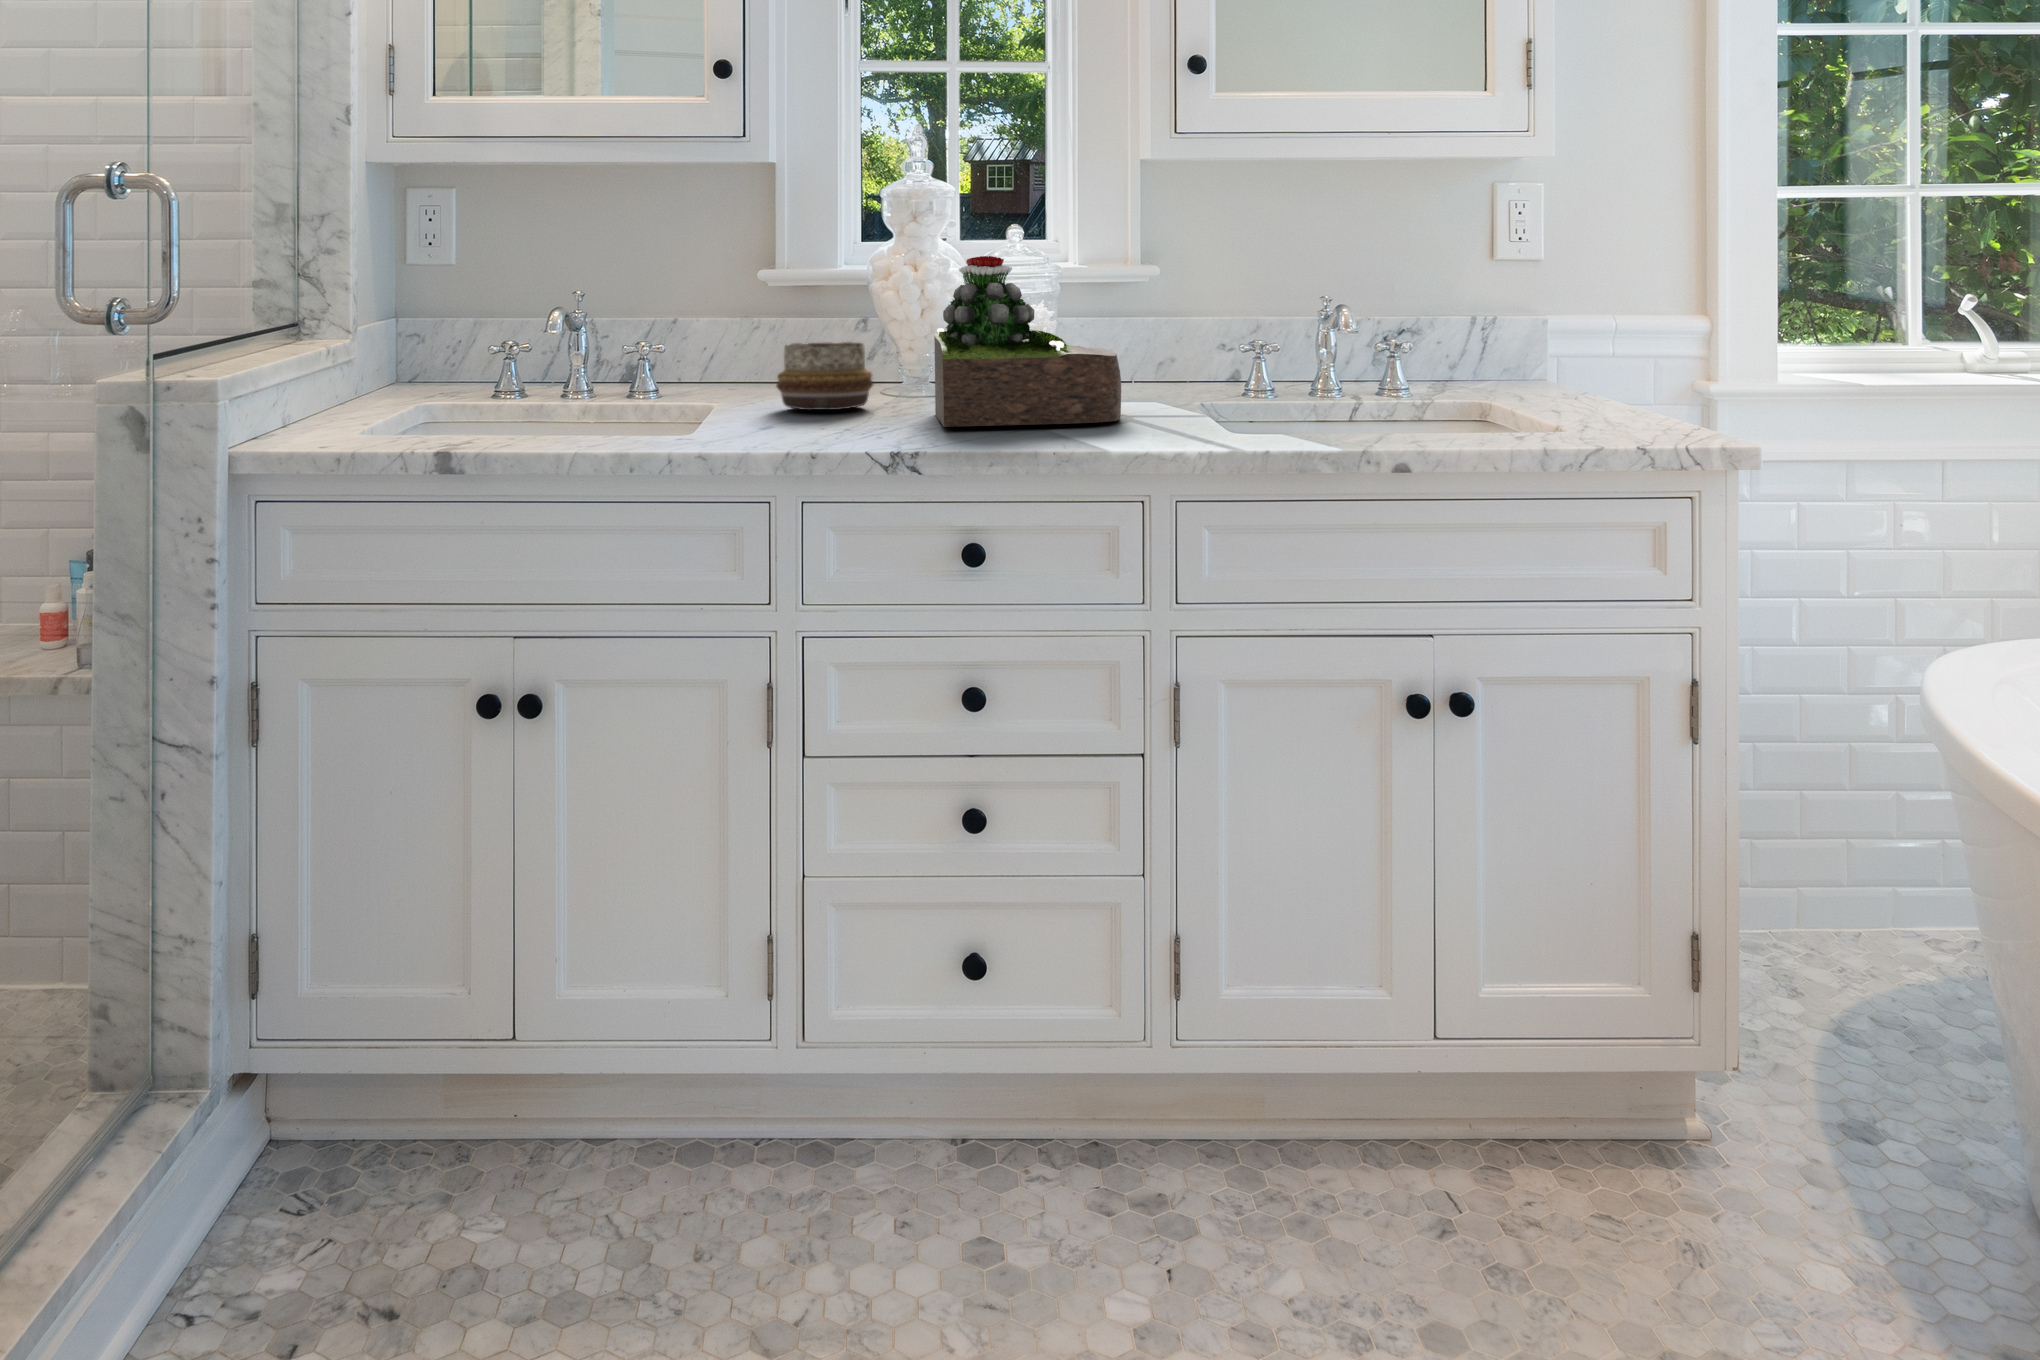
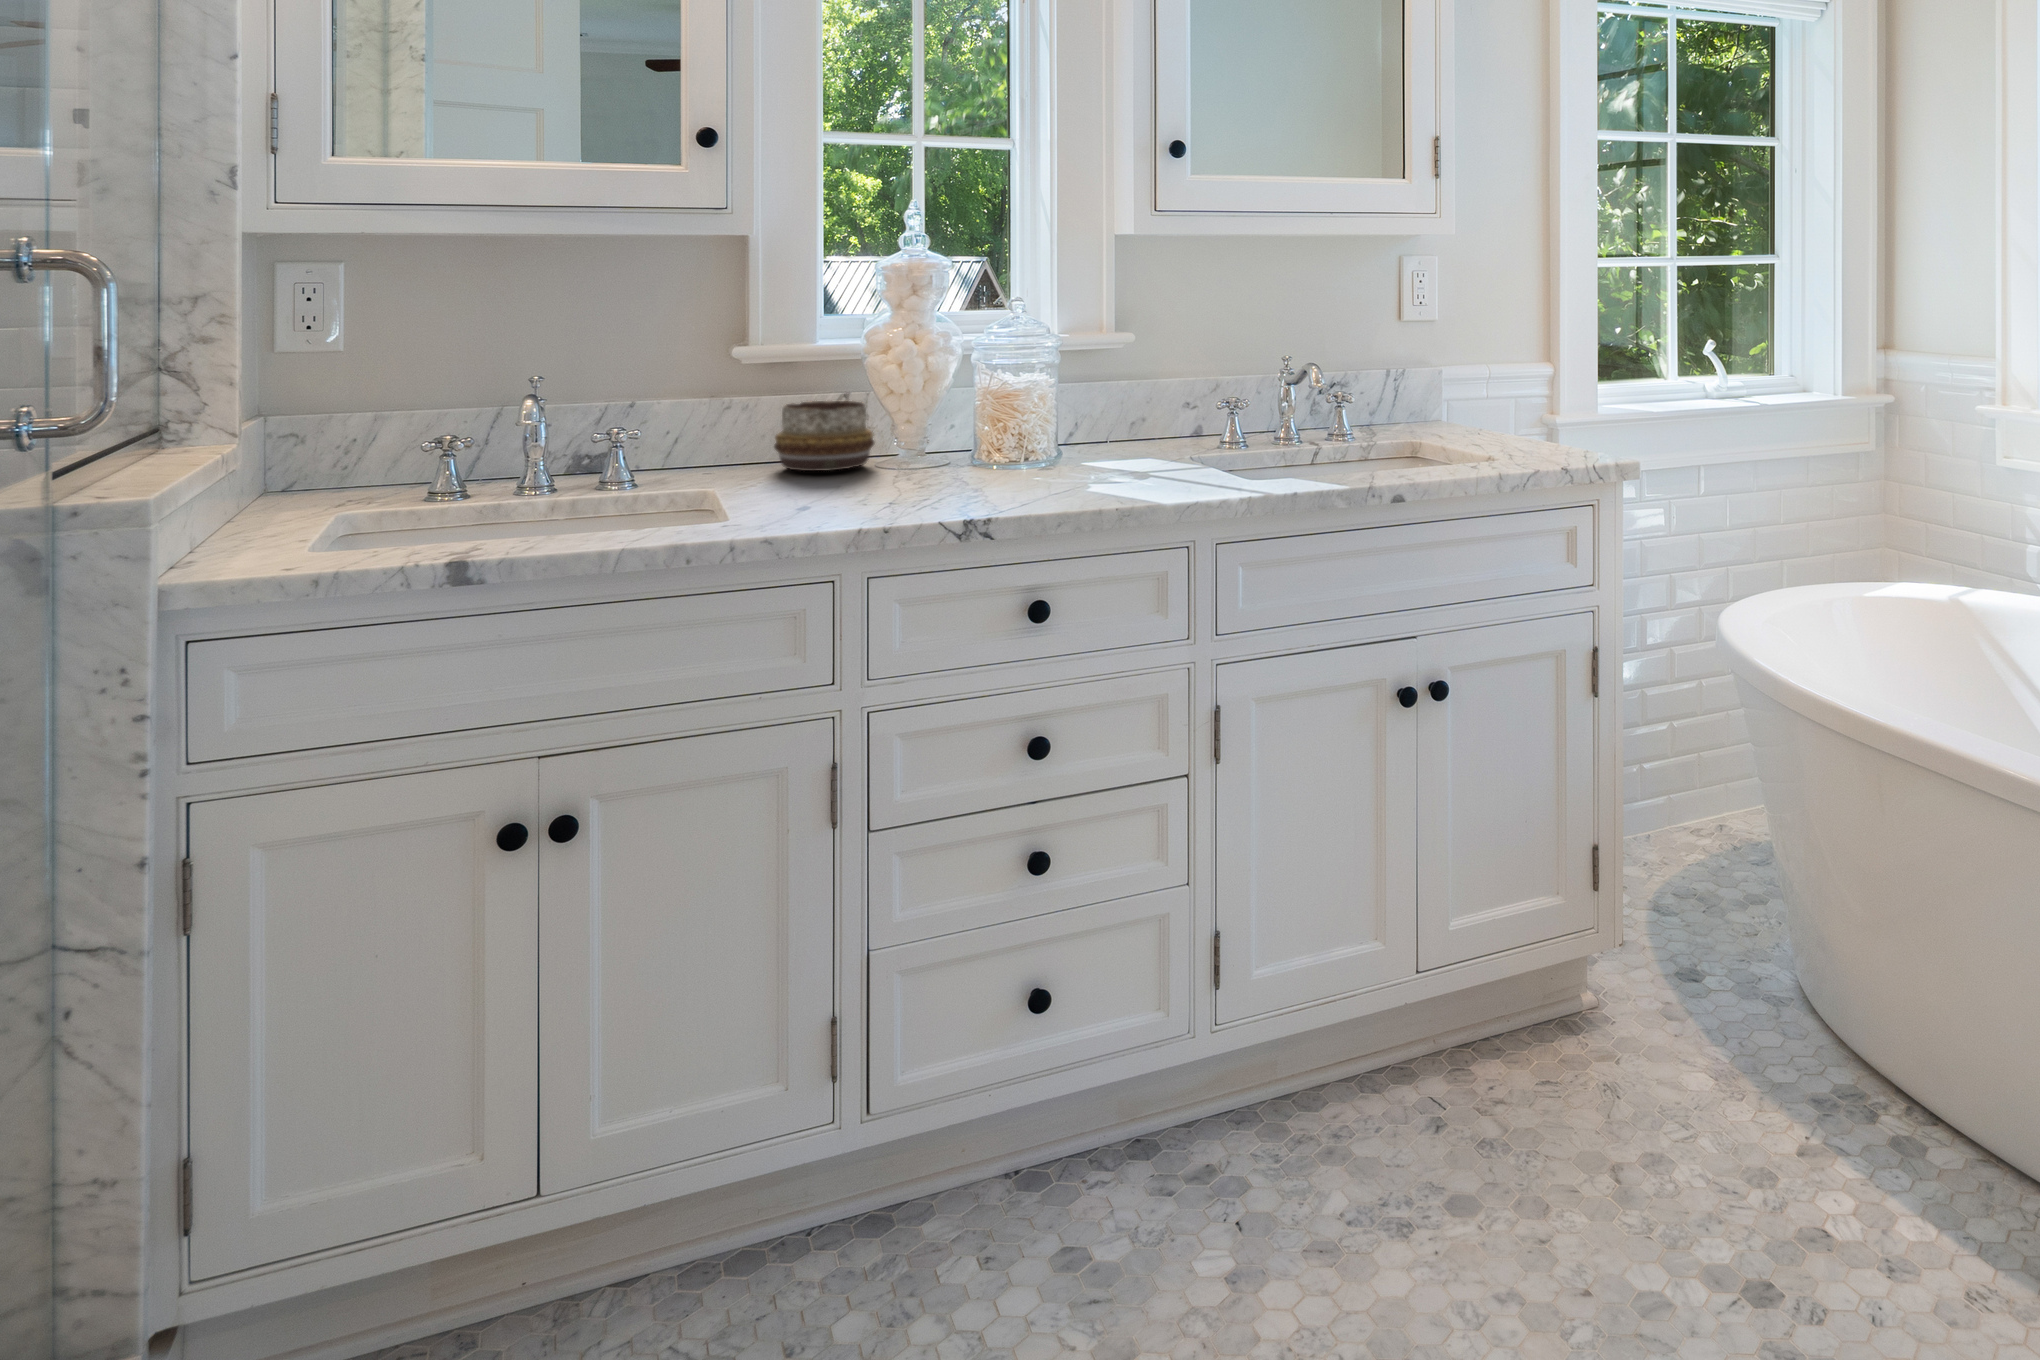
succulent plant: present [934,256,1121,427] -> none [945,324,1135,490]

